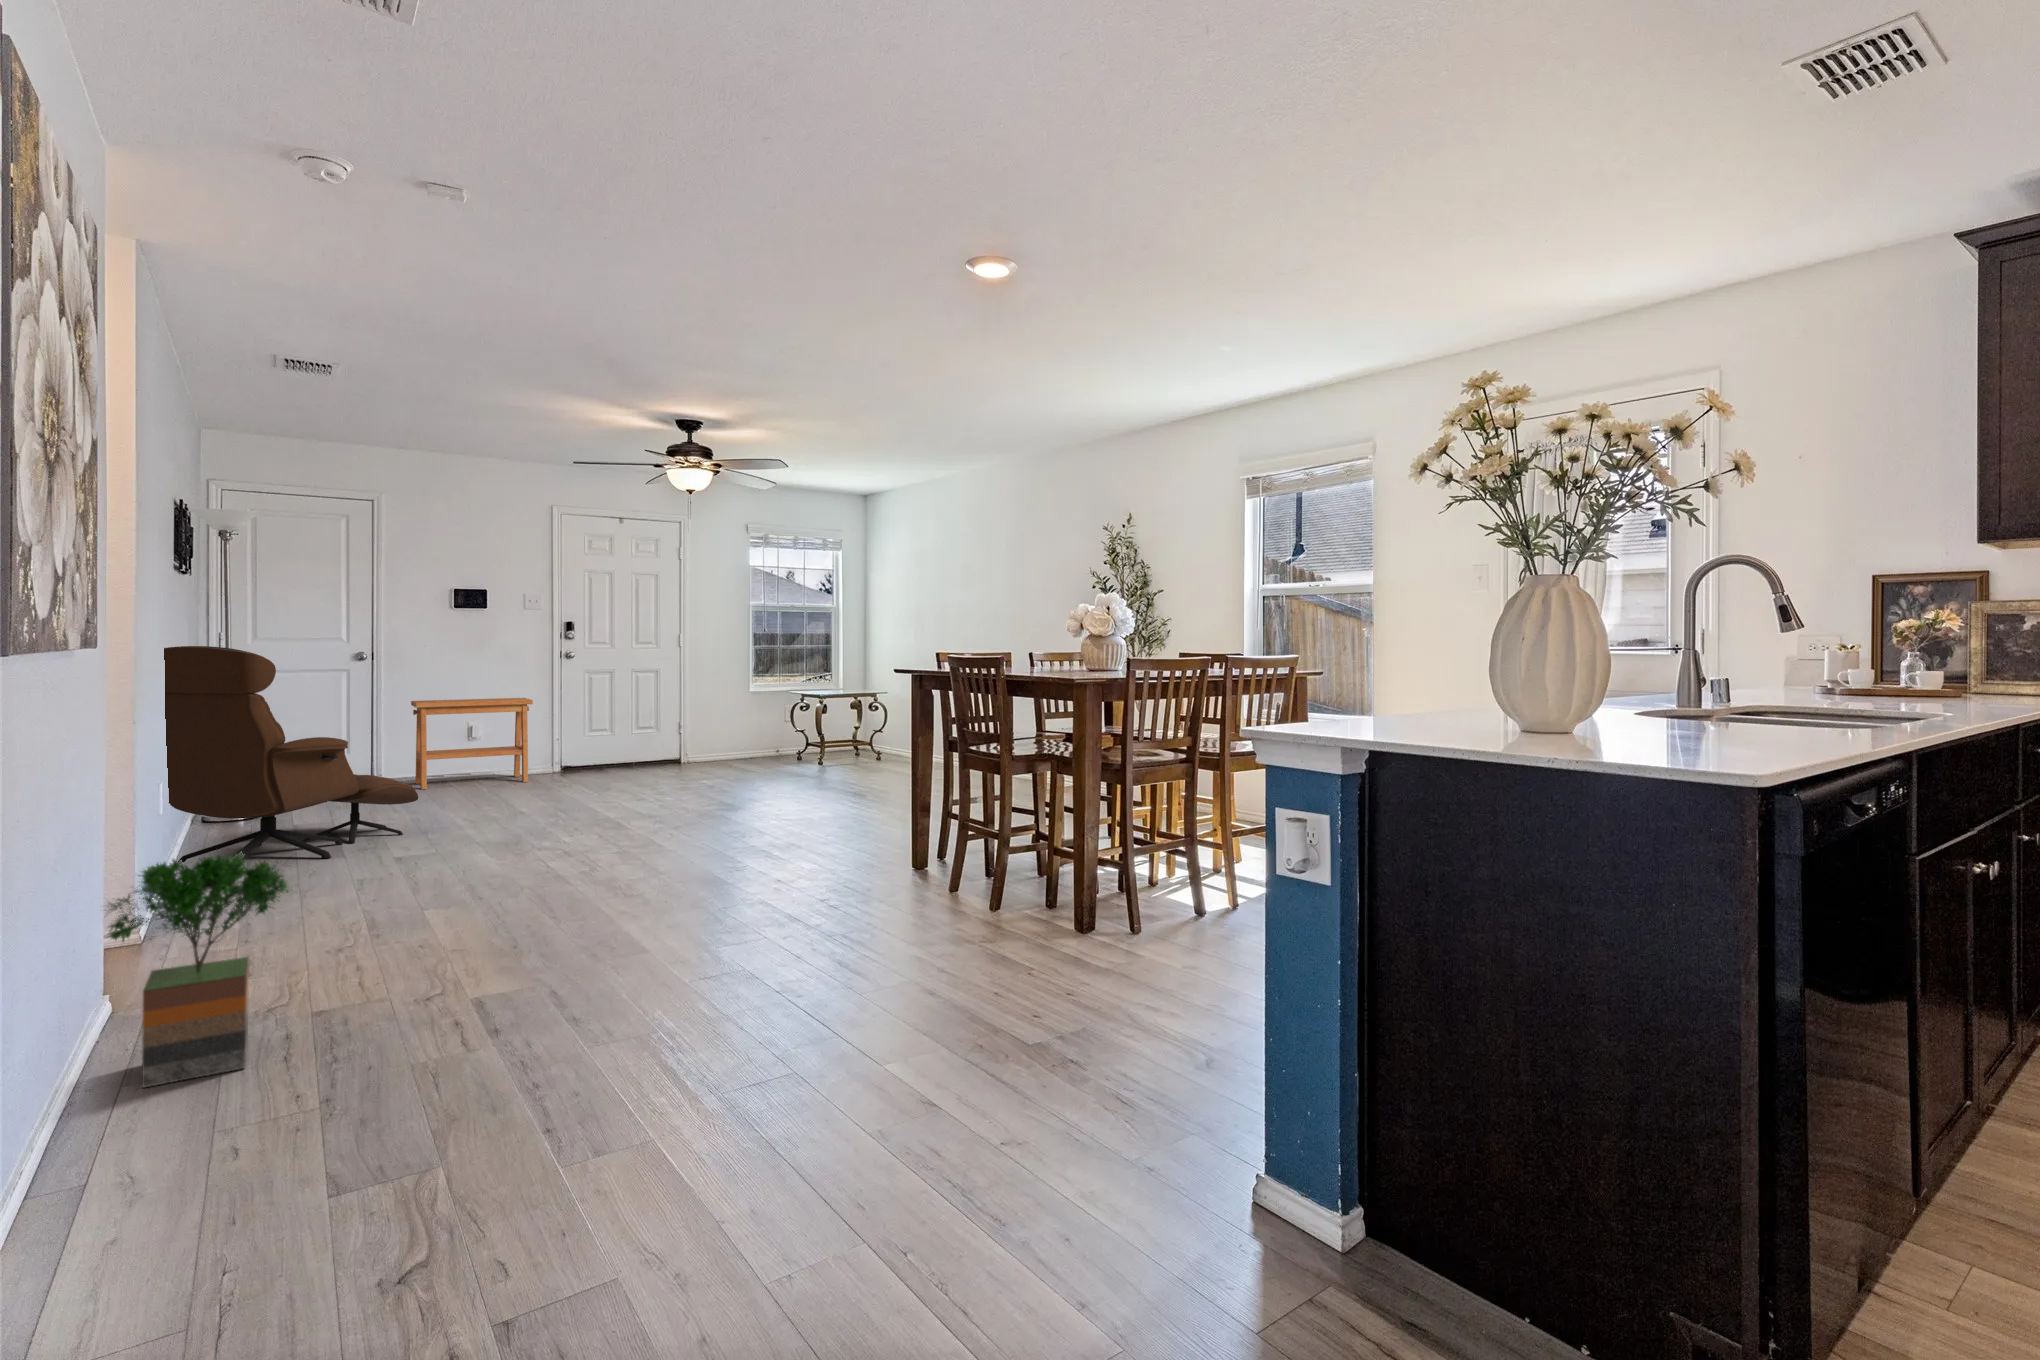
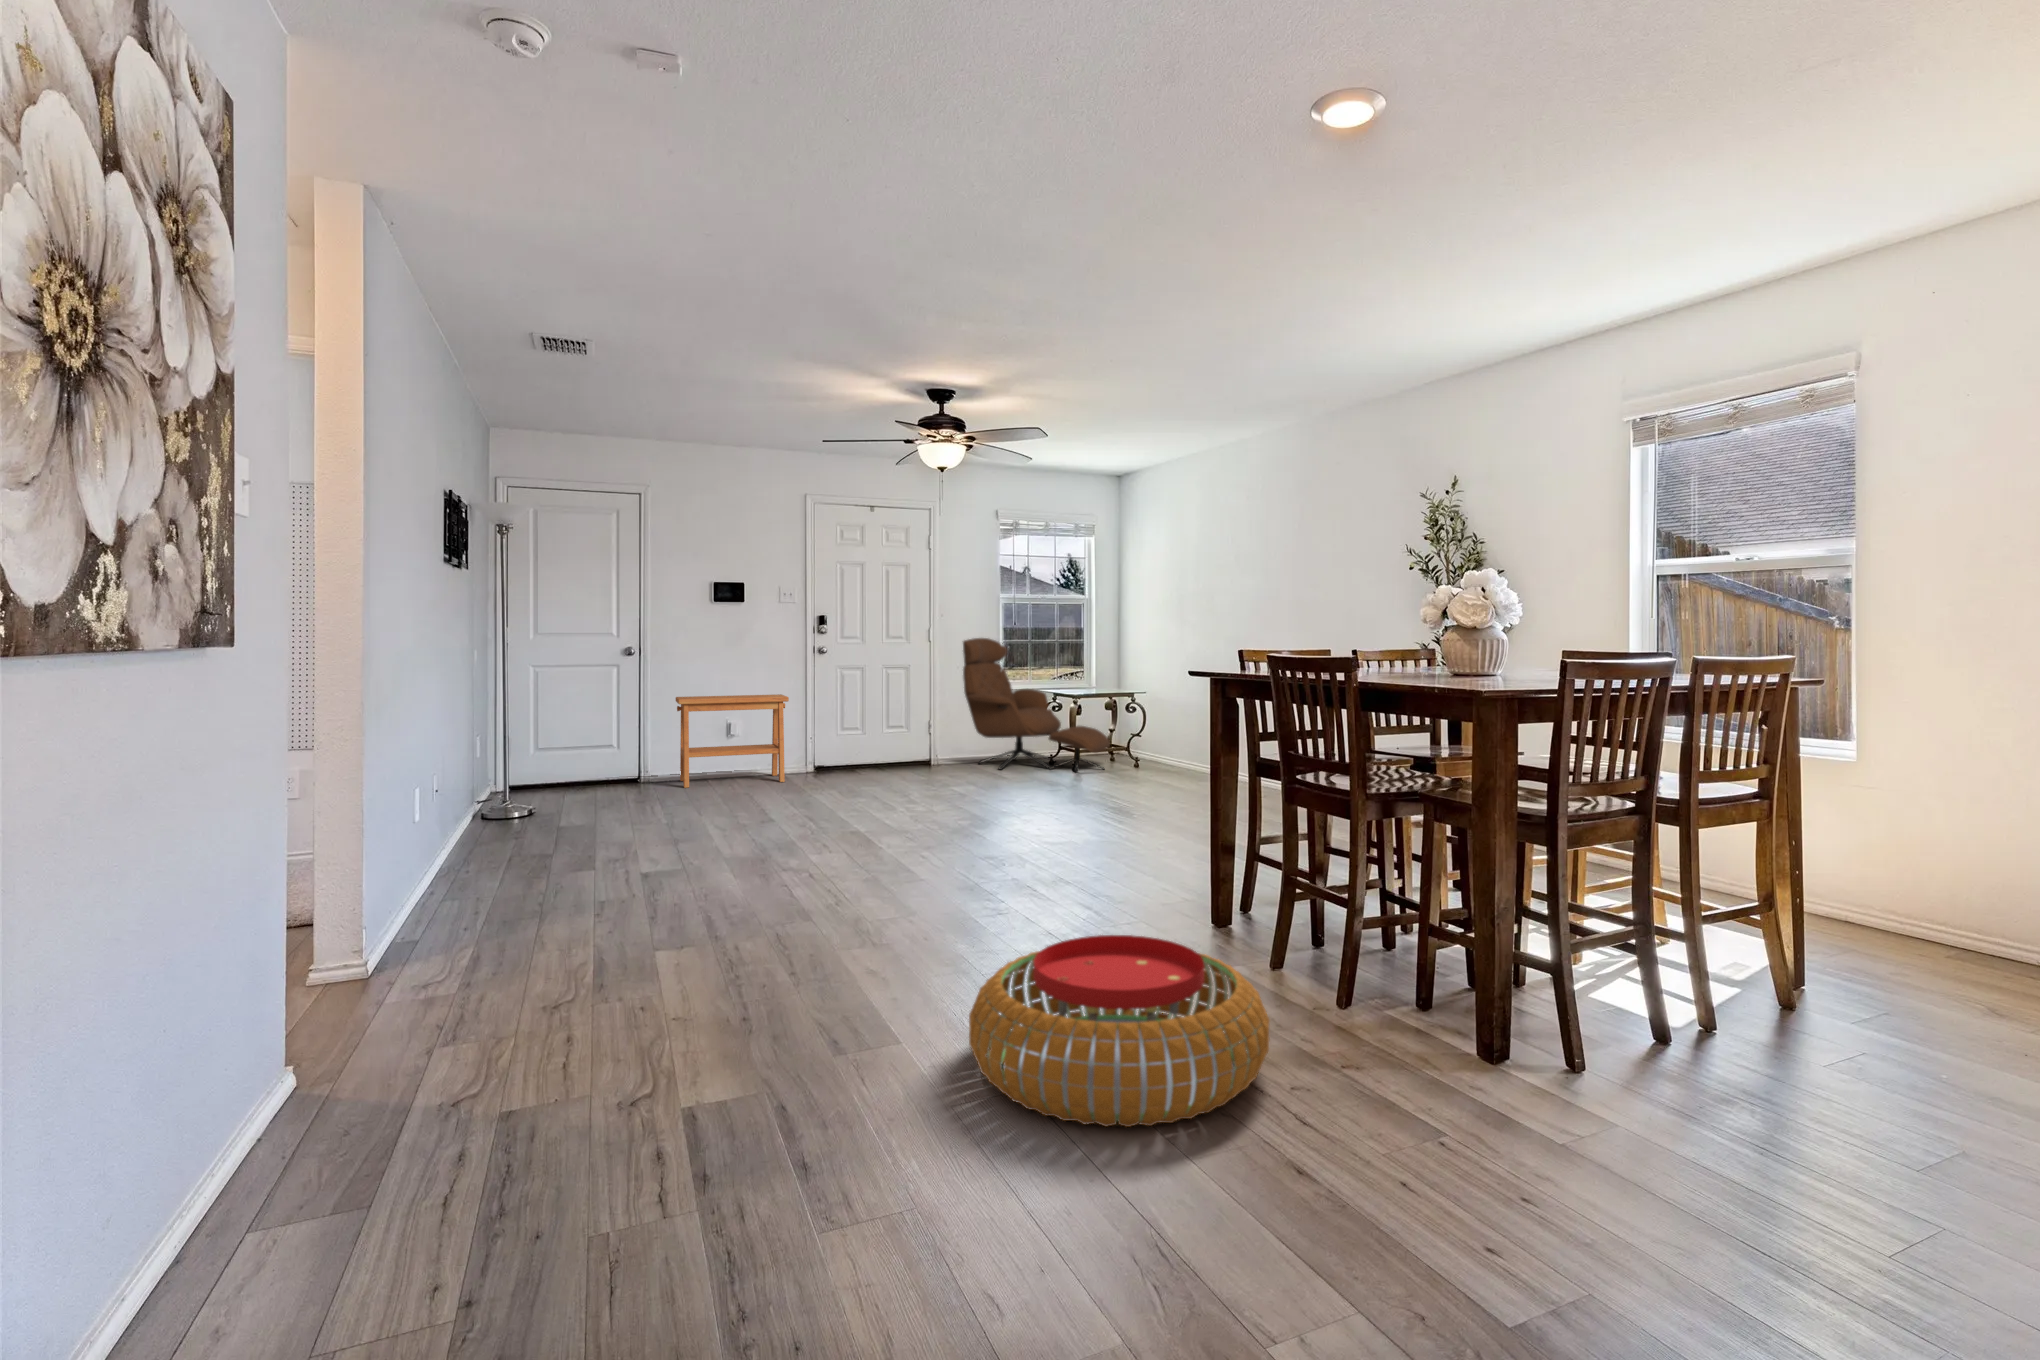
lounge chair: present [164,646,418,862] -> present [963,638,1110,772]
potted tree: present [107,853,289,1088] -> none [209,916,460,1245]
pouf: none [702,864,928,985] -> present [969,935,1270,1127]

